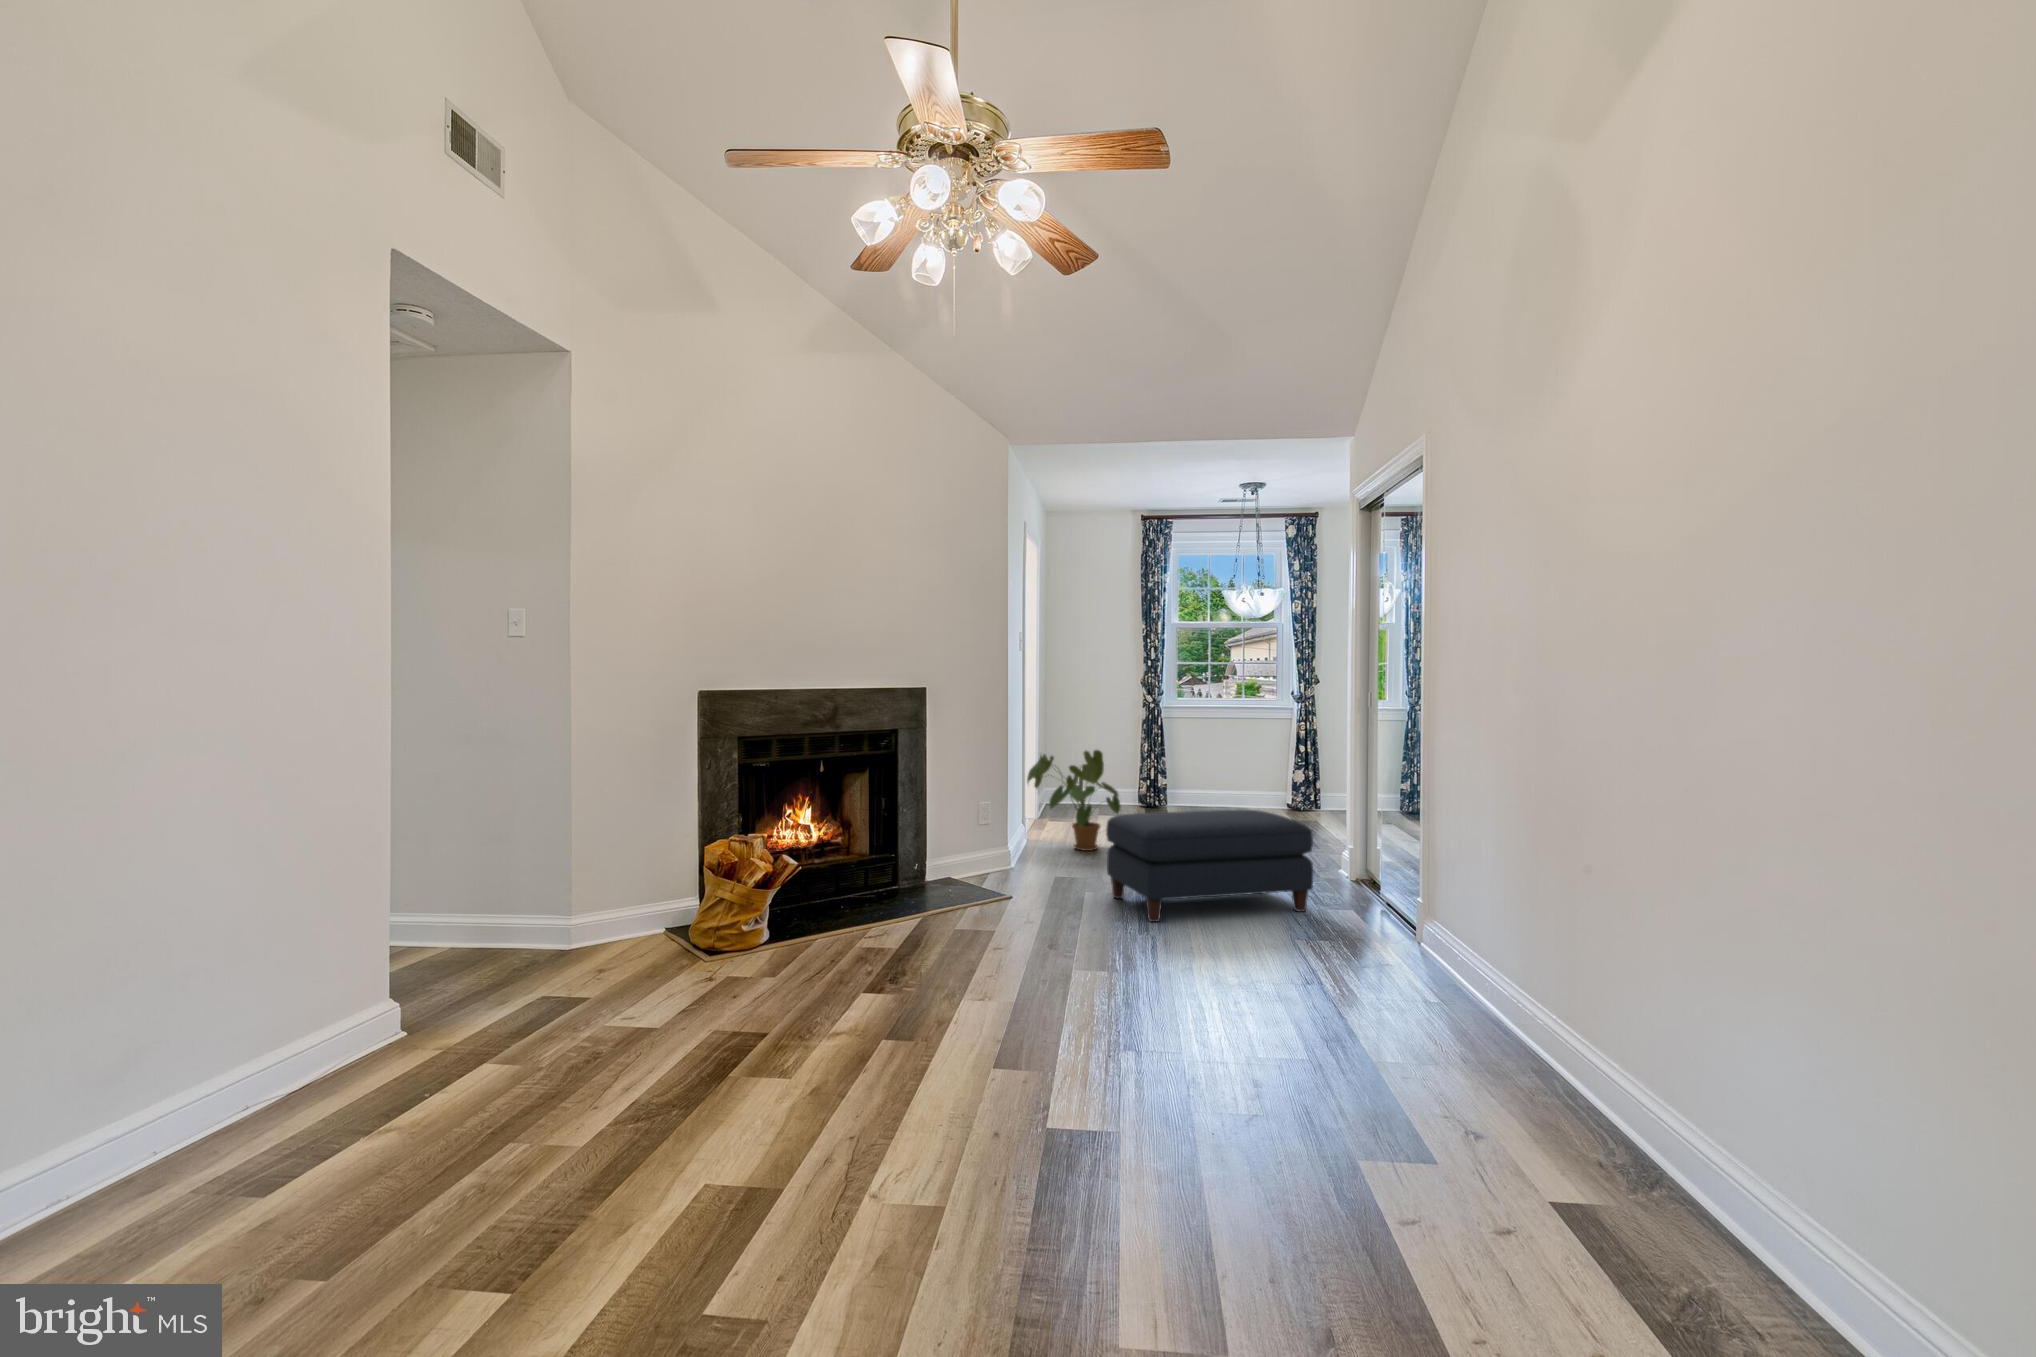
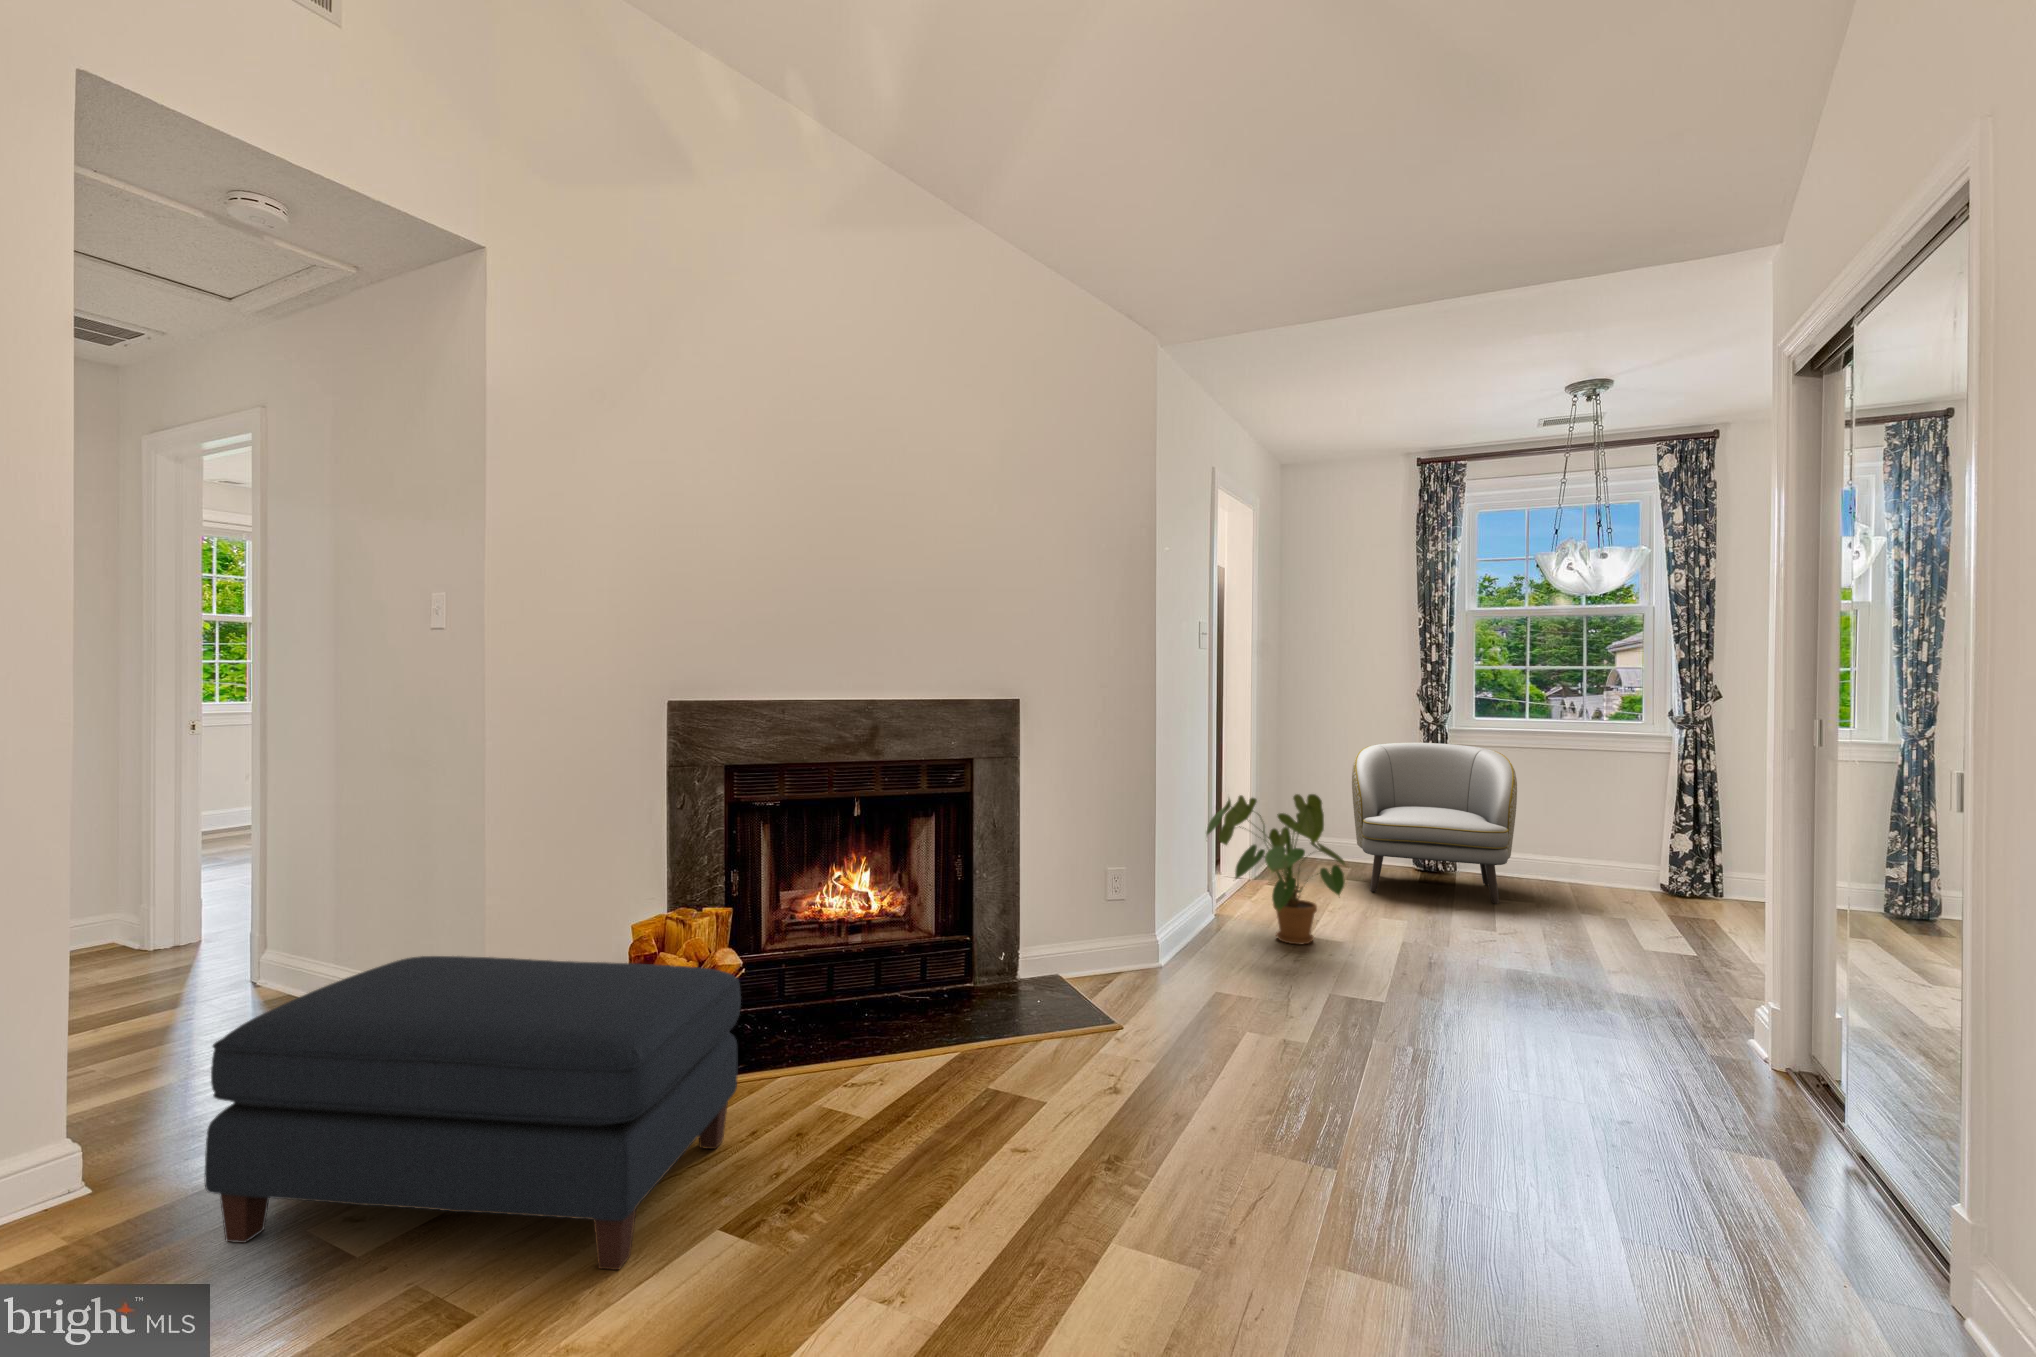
armchair: none [1103,717,1207,822] -> present [1352,743,1517,904]
ottoman: present [1106,810,1313,922] -> present [205,956,741,1270]

